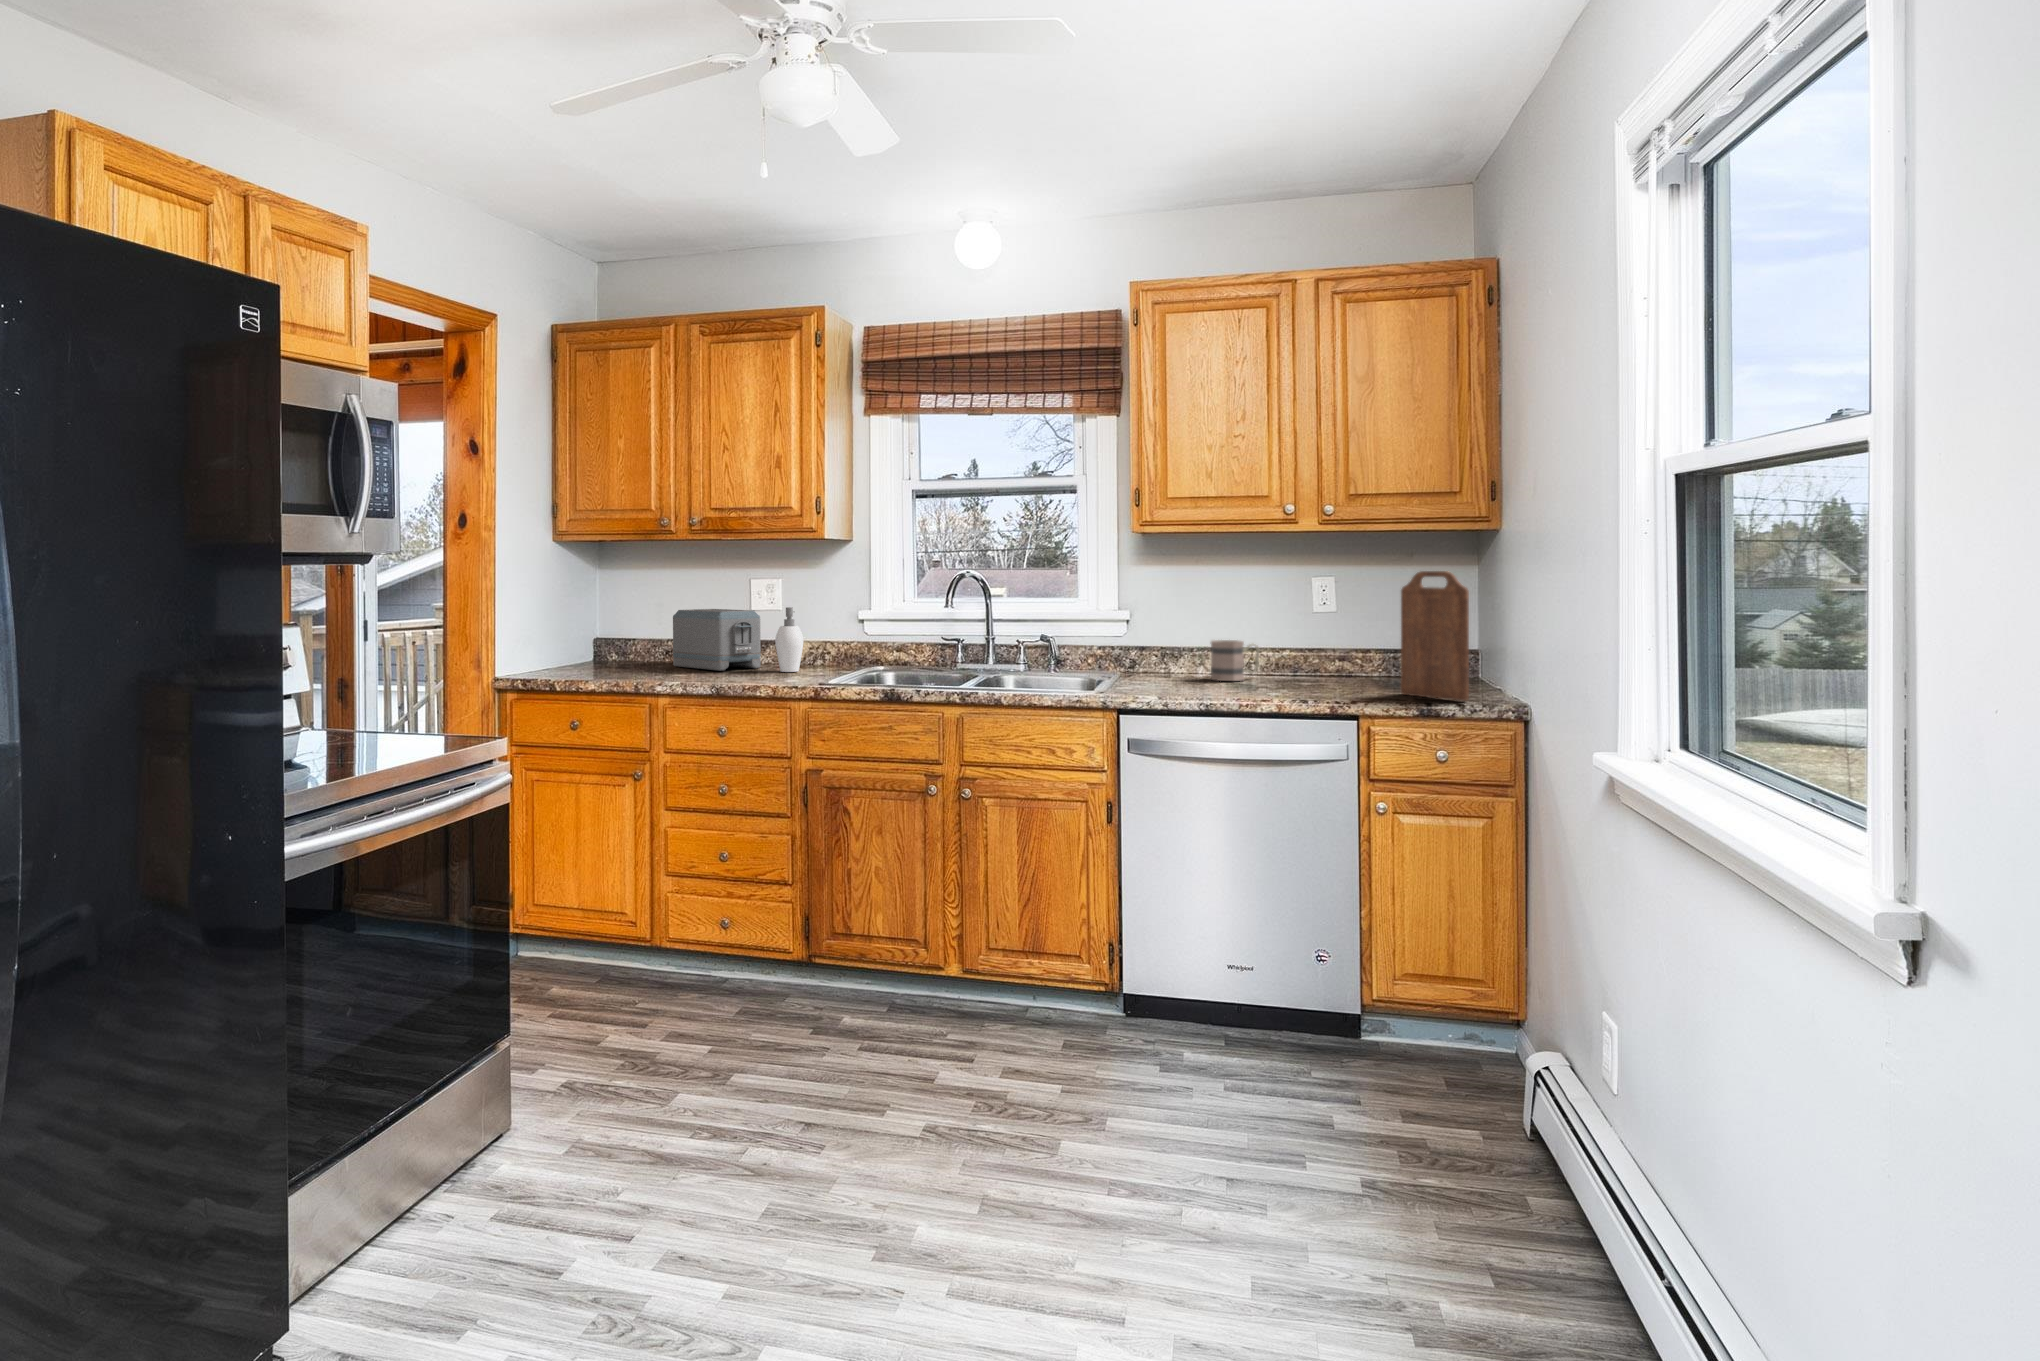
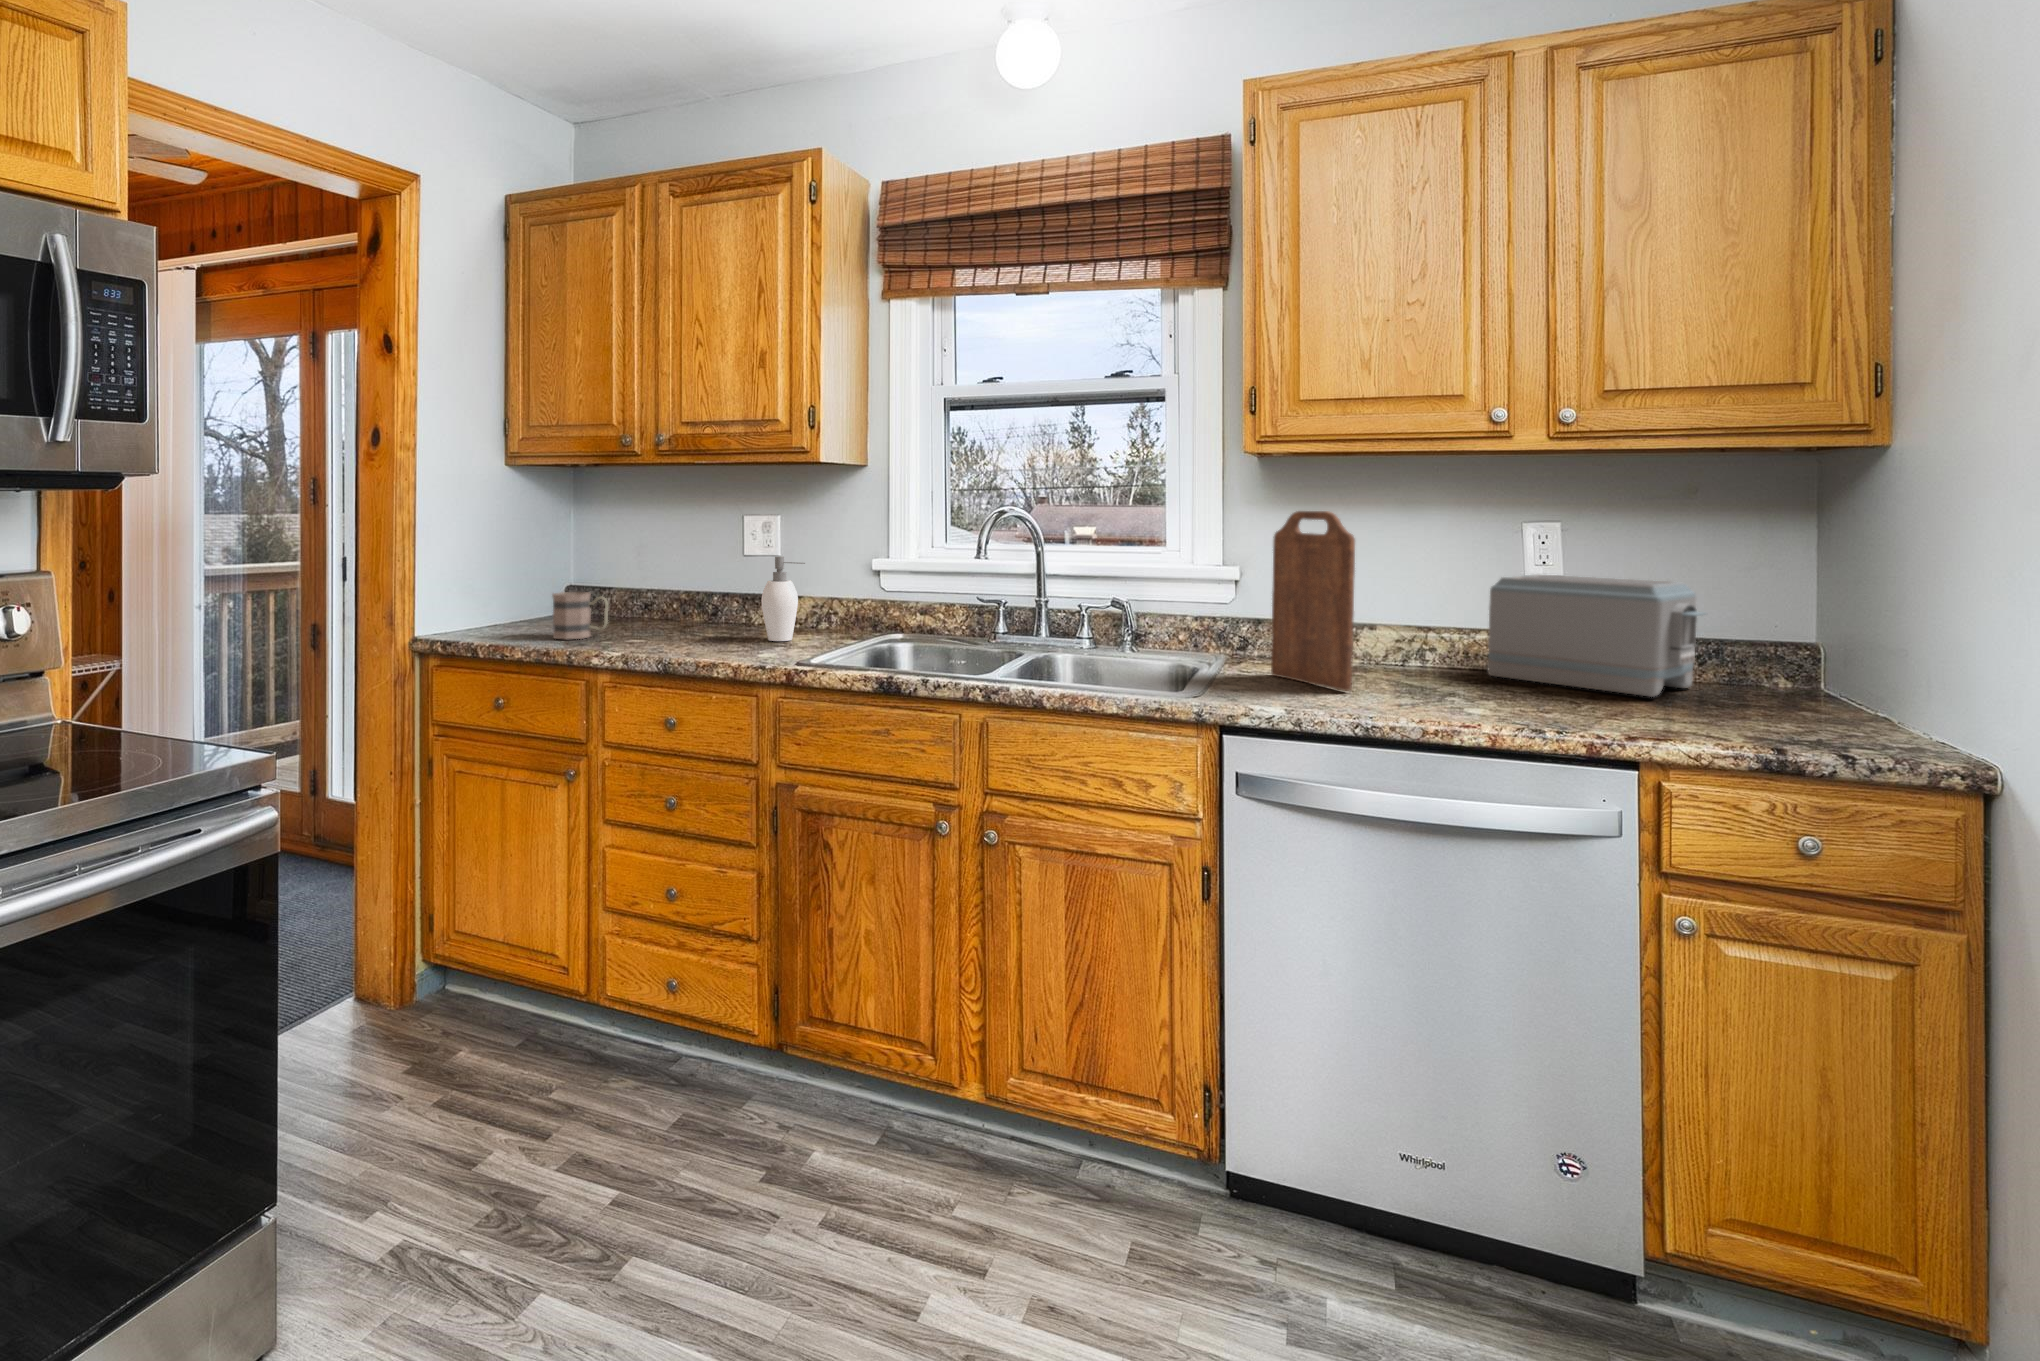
cutting board: present [1401,571,1469,701] -> present [1271,511,1355,690]
toaster: present [673,609,761,671] -> present [1488,574,1706,697]
mug: present [1211,640,1259,681] -> present [552,592,608,639]

